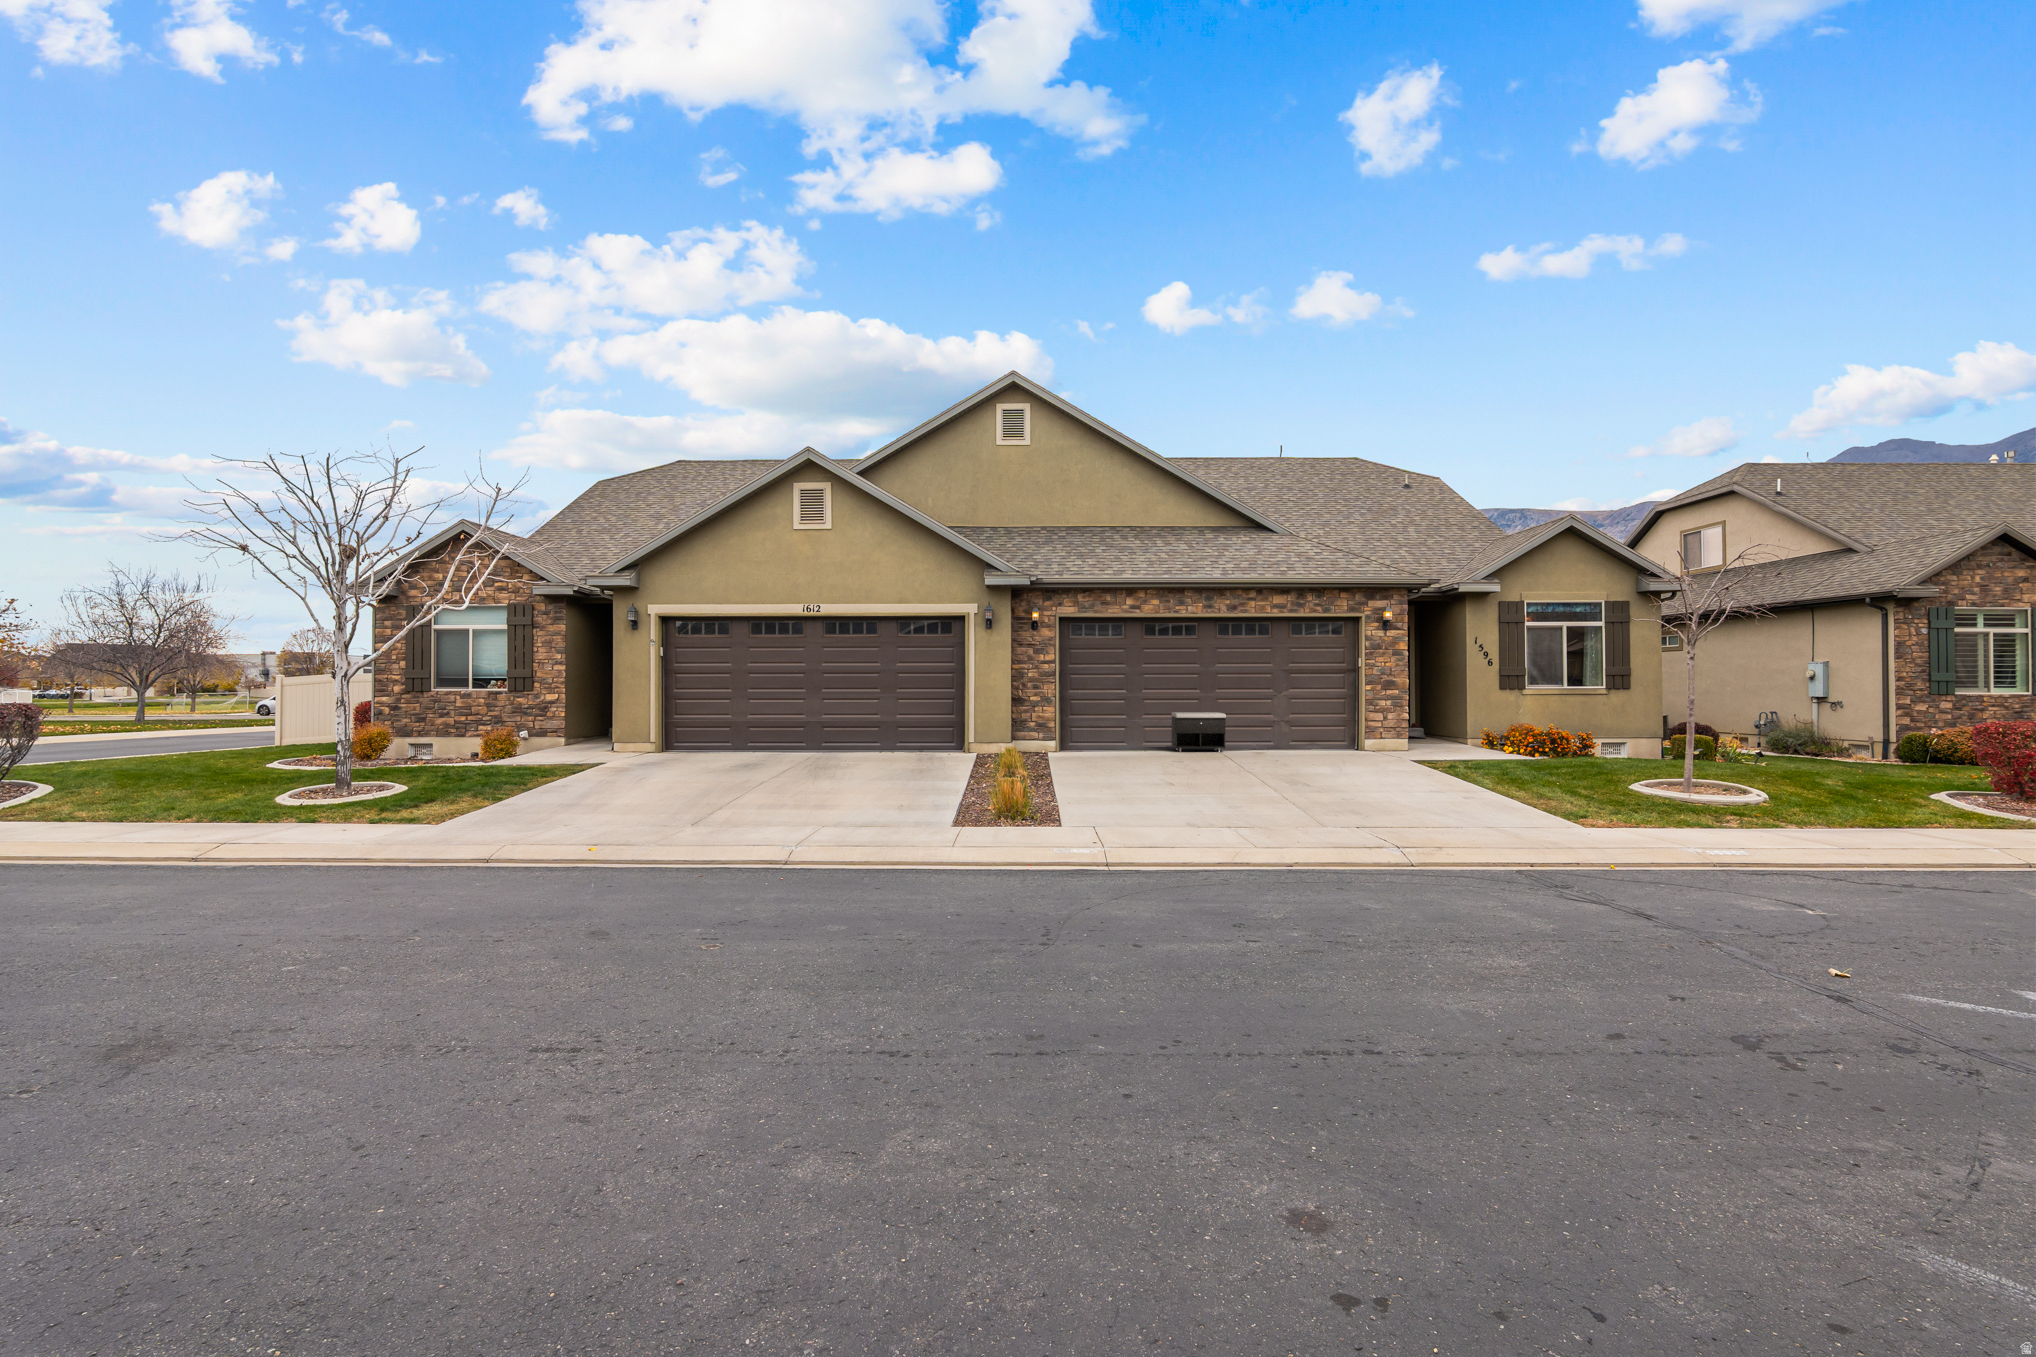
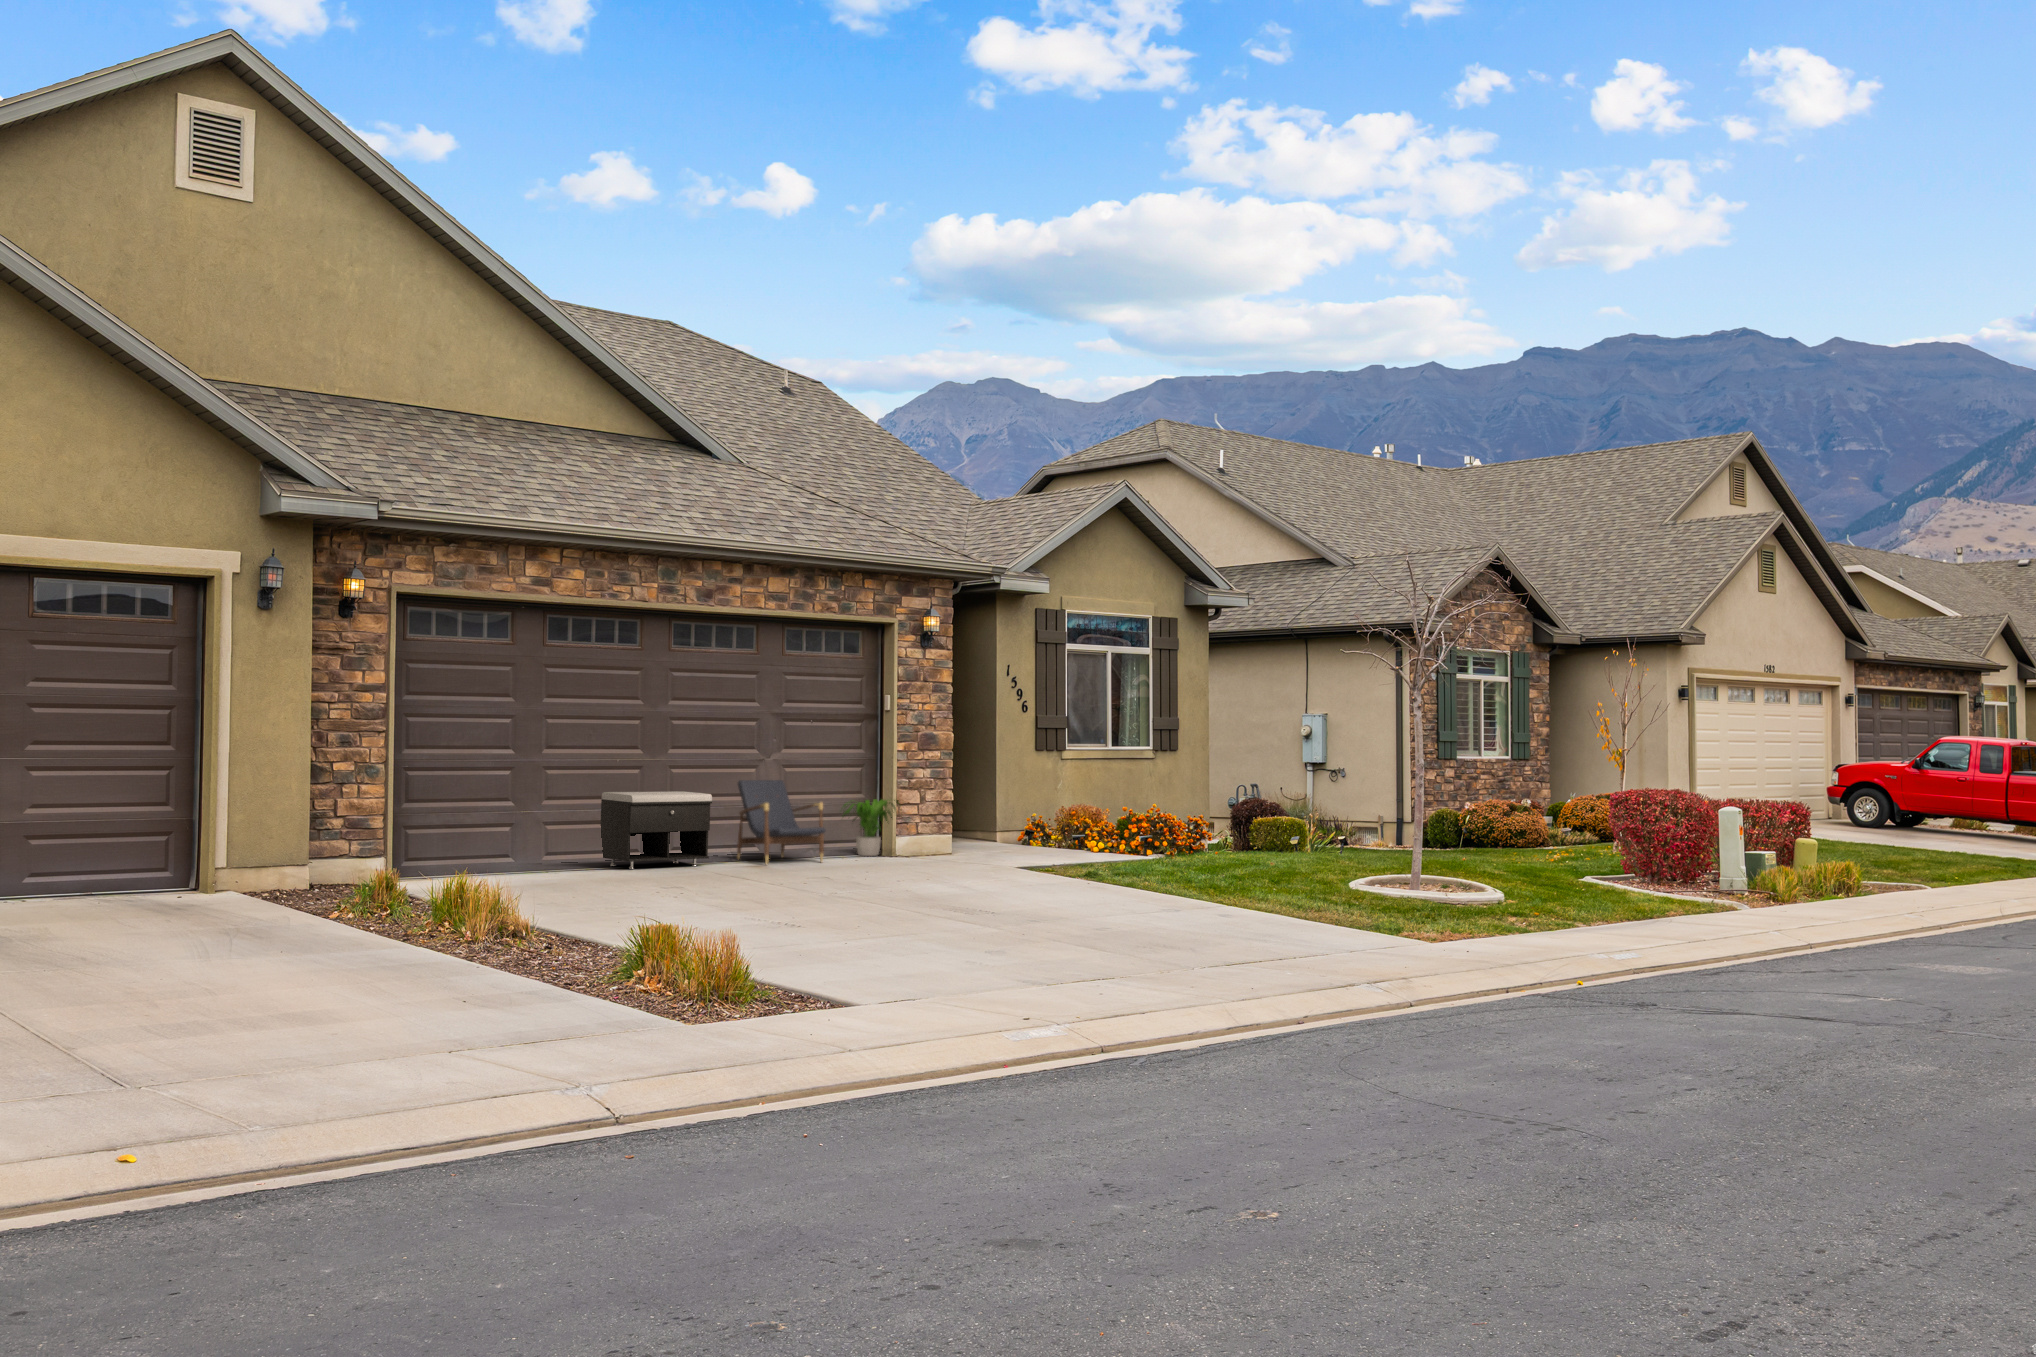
lounge chair: none [1255,707,1298,753] -> present [737,780,825,864]
potted plant: none [1324,718,1360,751] -> present [843,799,896,856]

